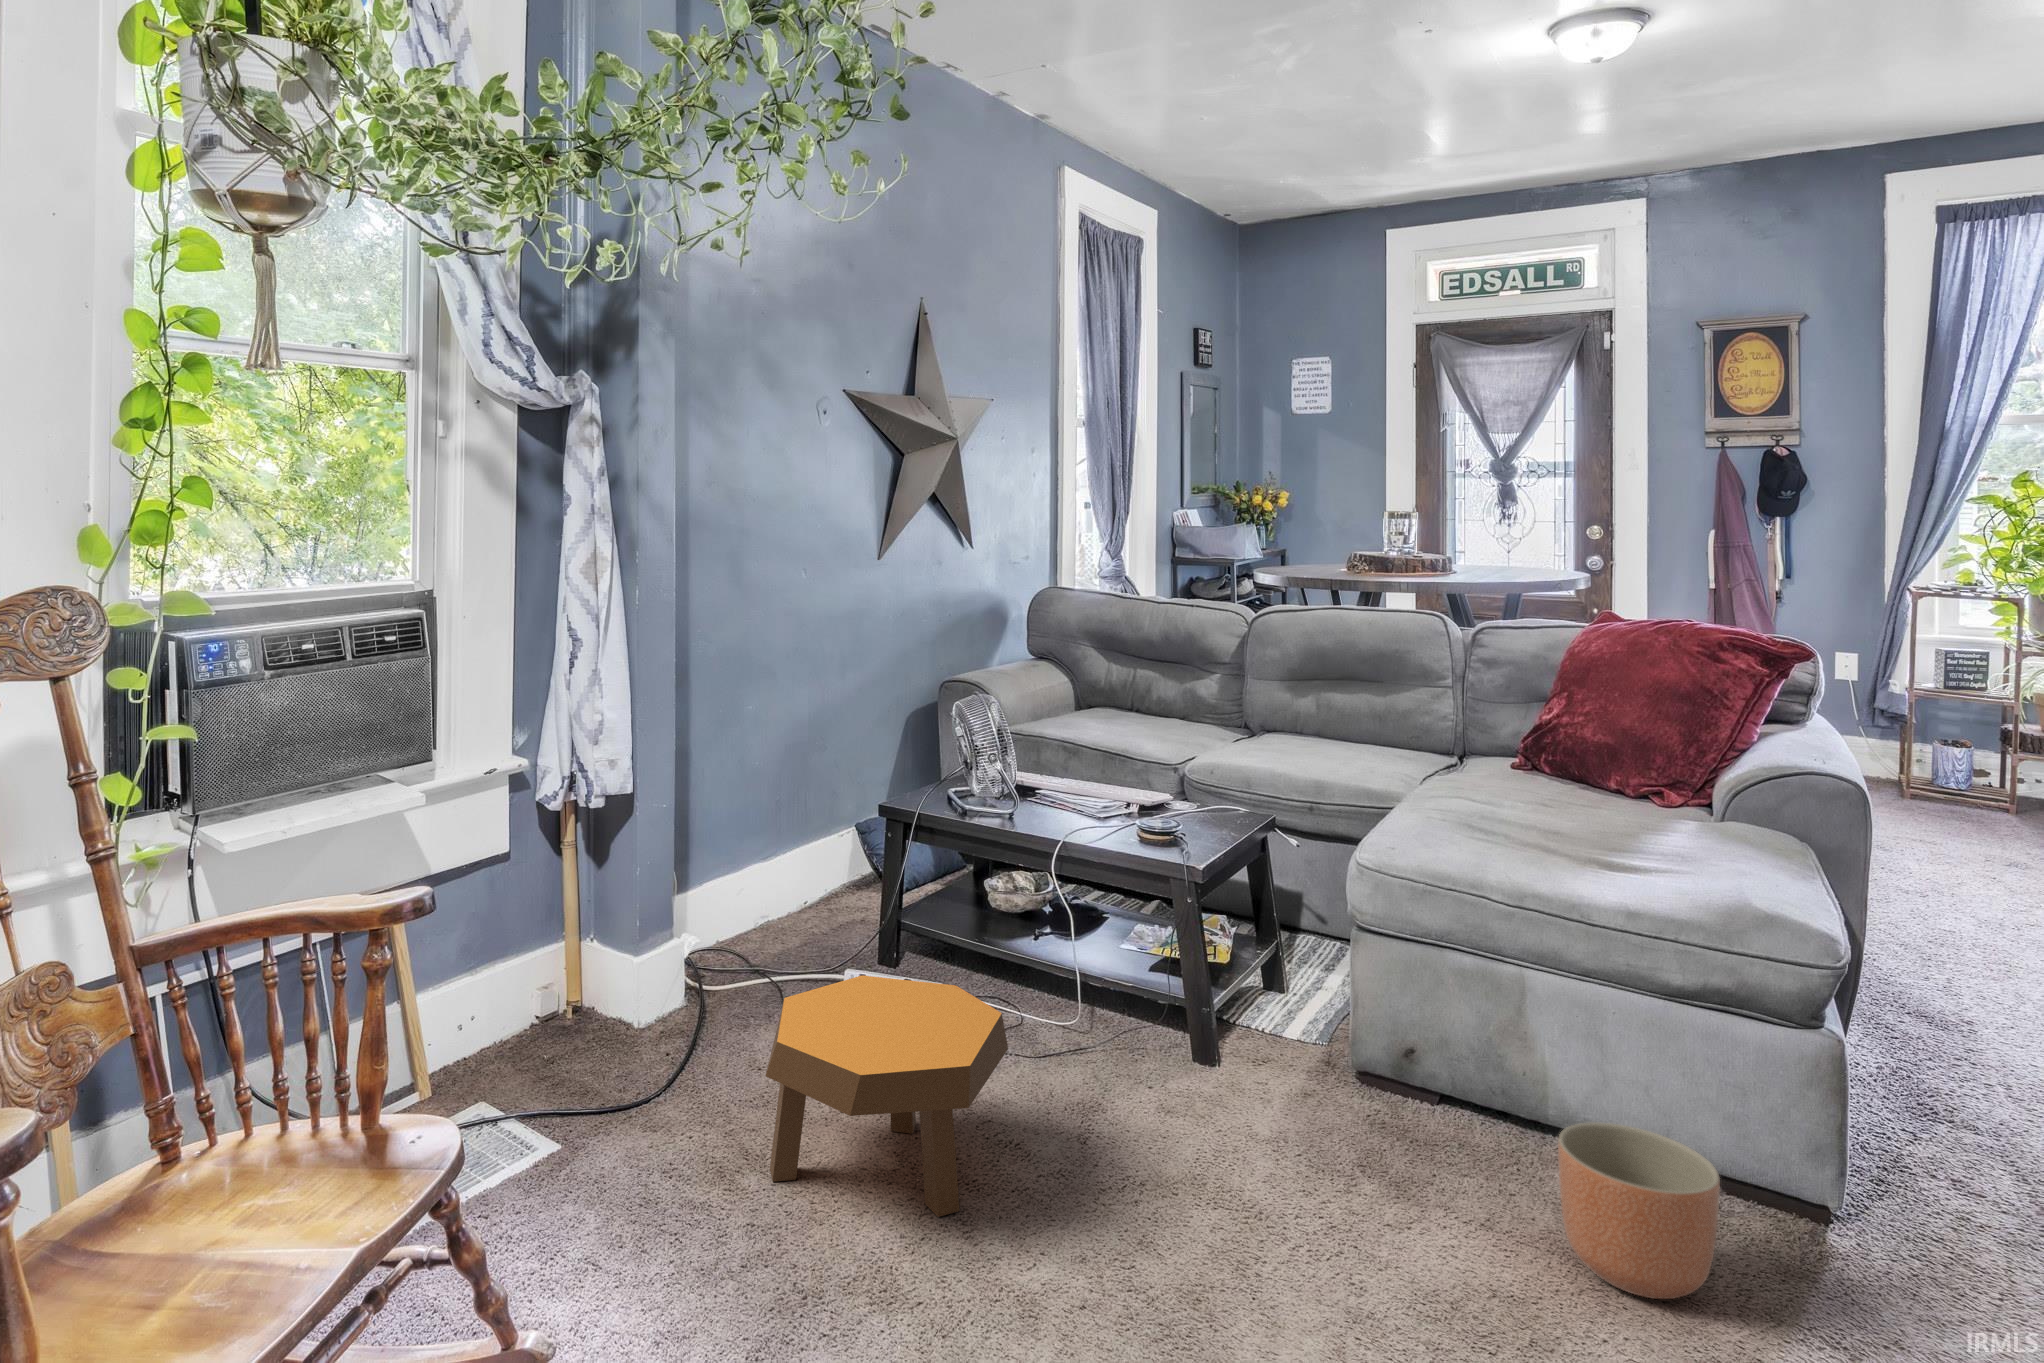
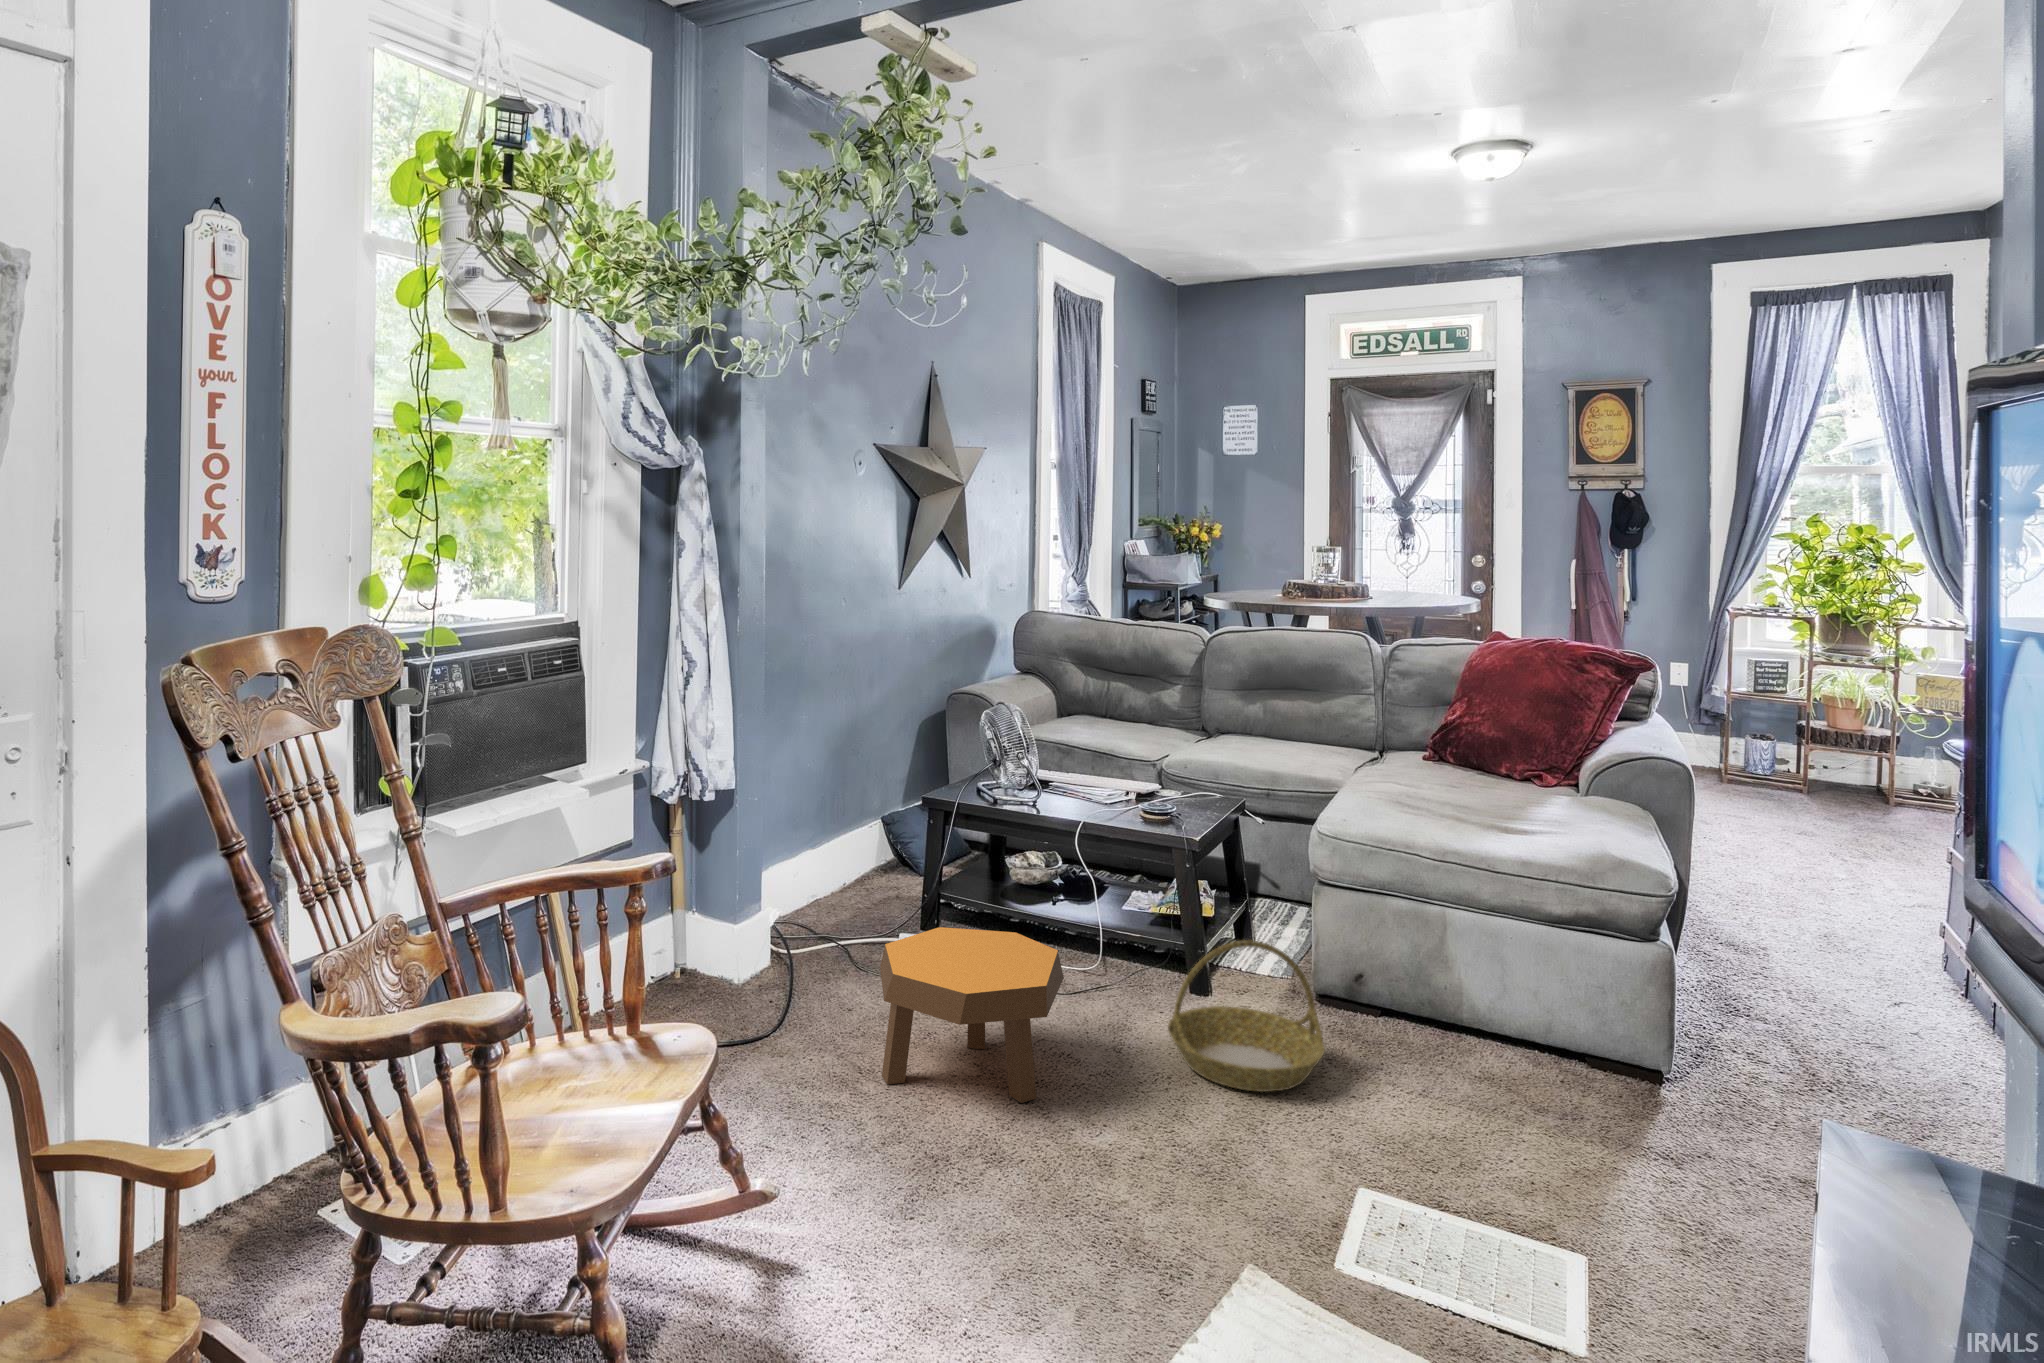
basket: none [1146,1008,1352,1213] -> present [1168,940,1325,1092]
planter: present [1558,1122,1720,1299] -> none [1476,1014,1588,1134]

